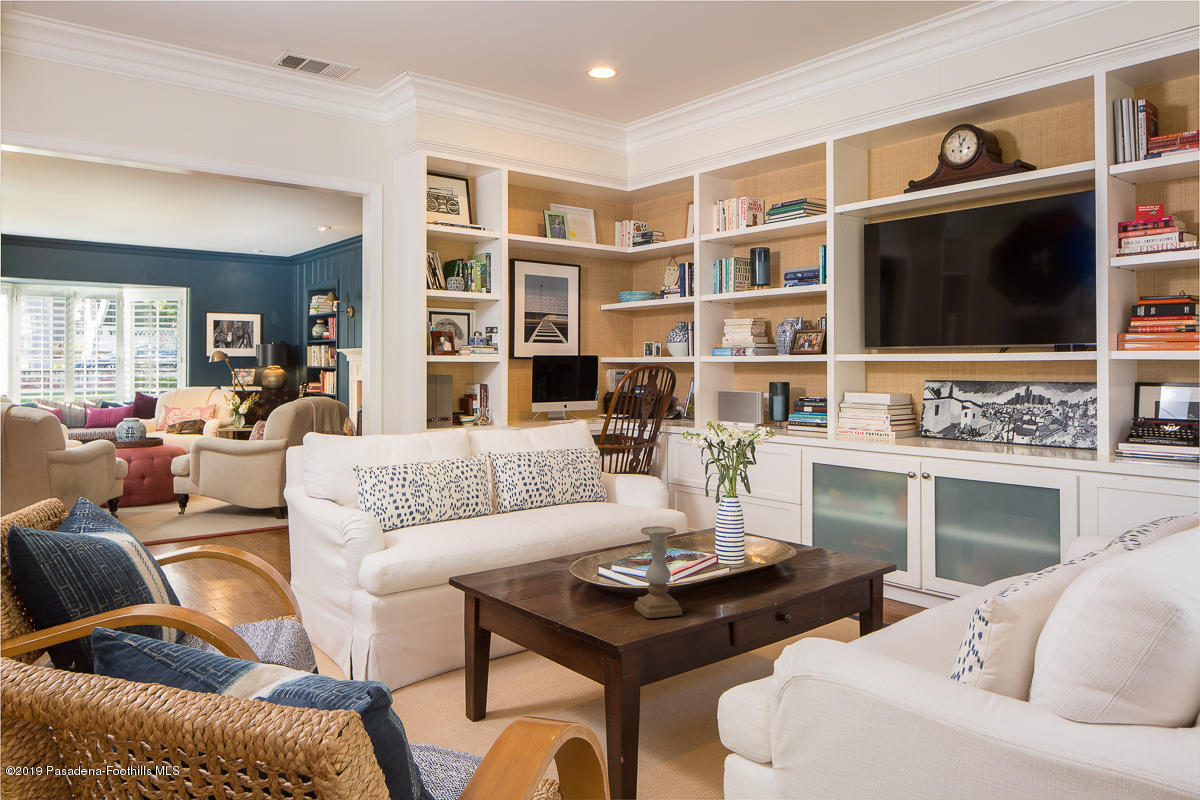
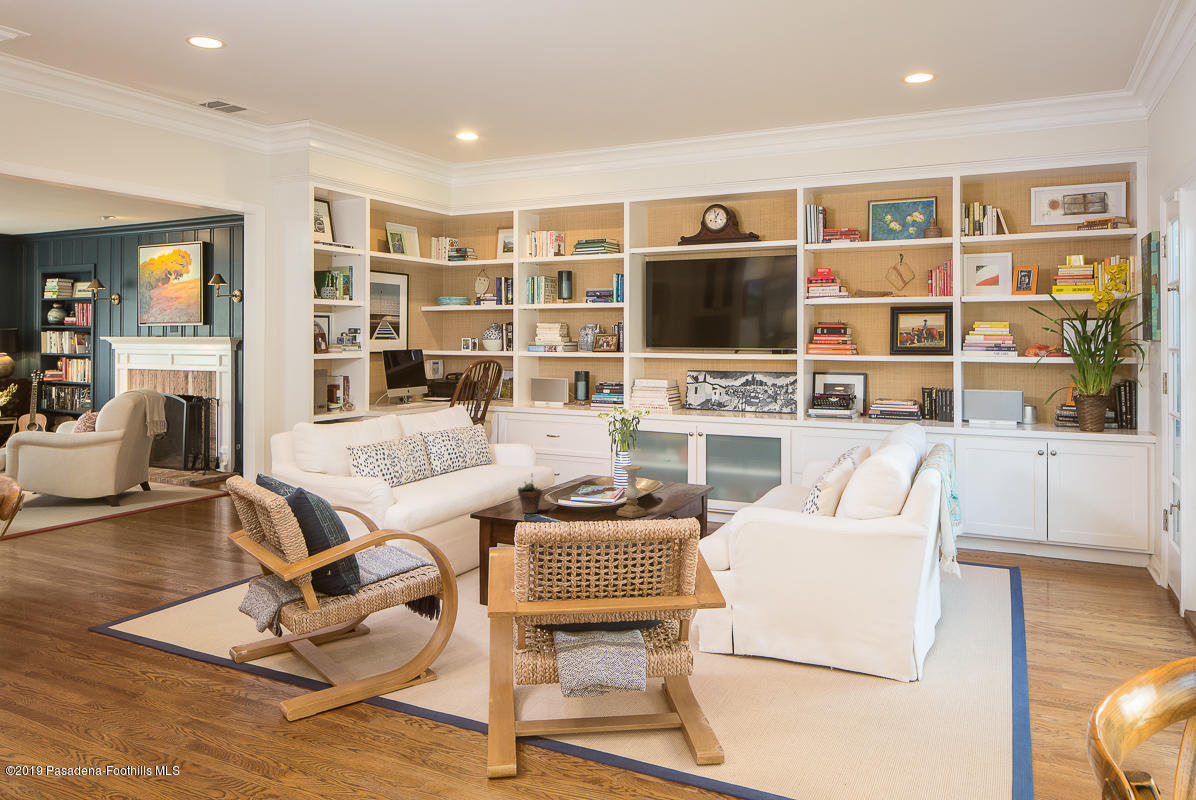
succulent plant: none [495,524,538,587] -> present [518,481,542,513]

